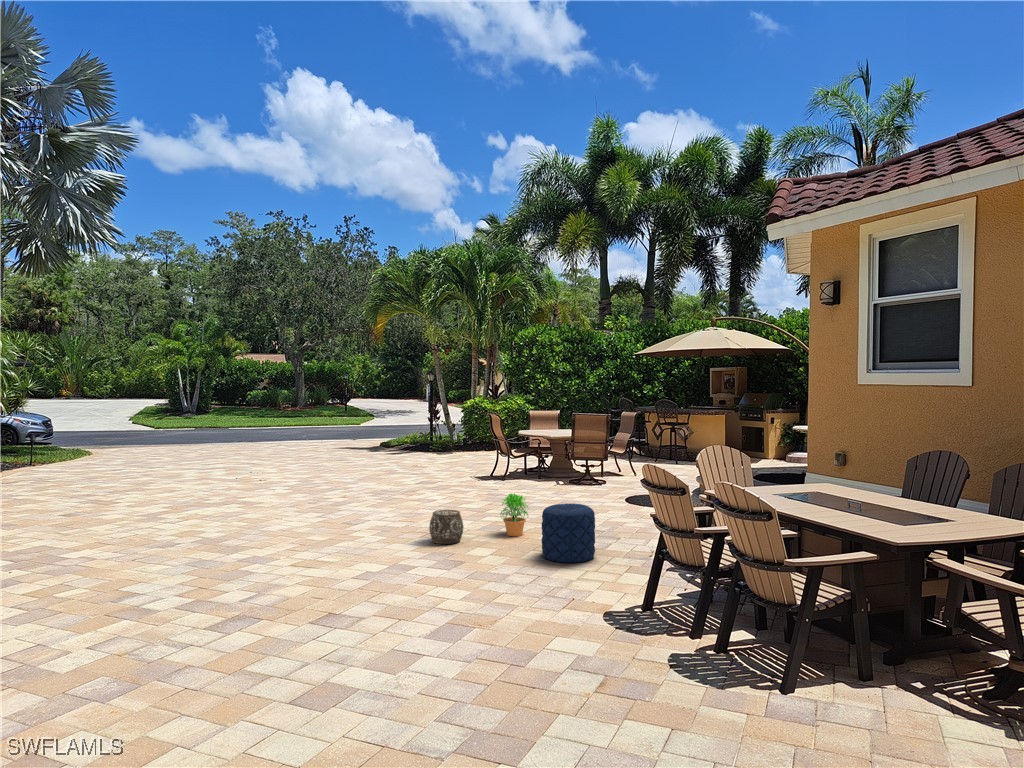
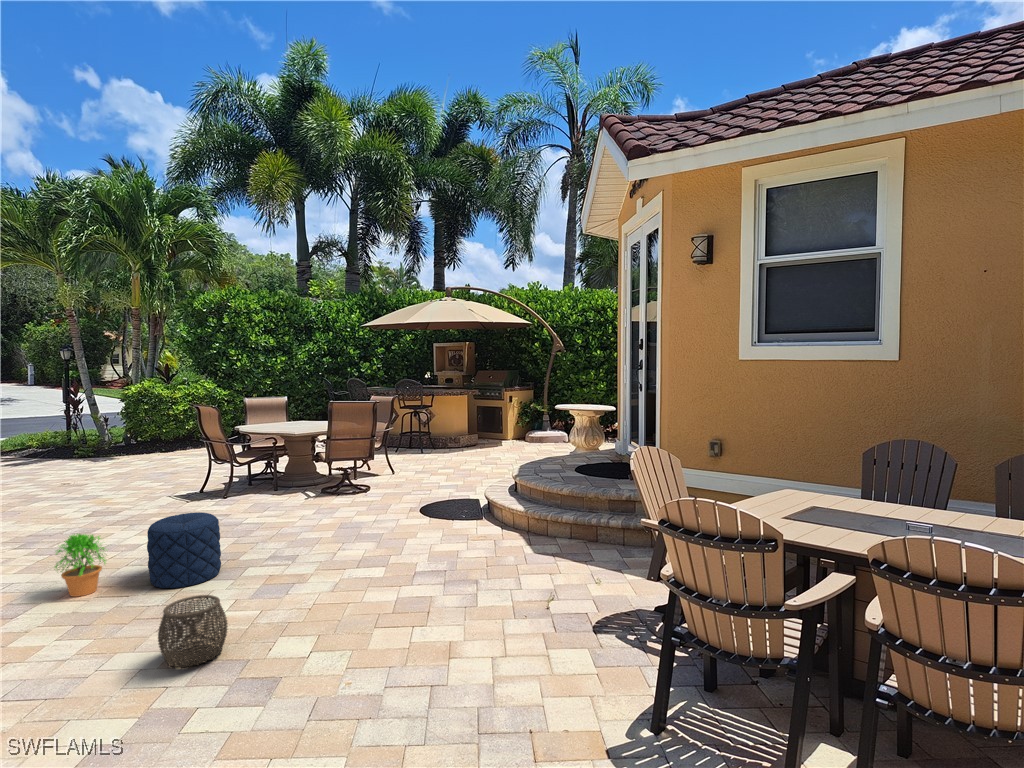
potted plant: present [500,493,528,536] -> present [55,534,106,597]
pouf: present [542,504,595,563] -> present [147,512,221,588]

